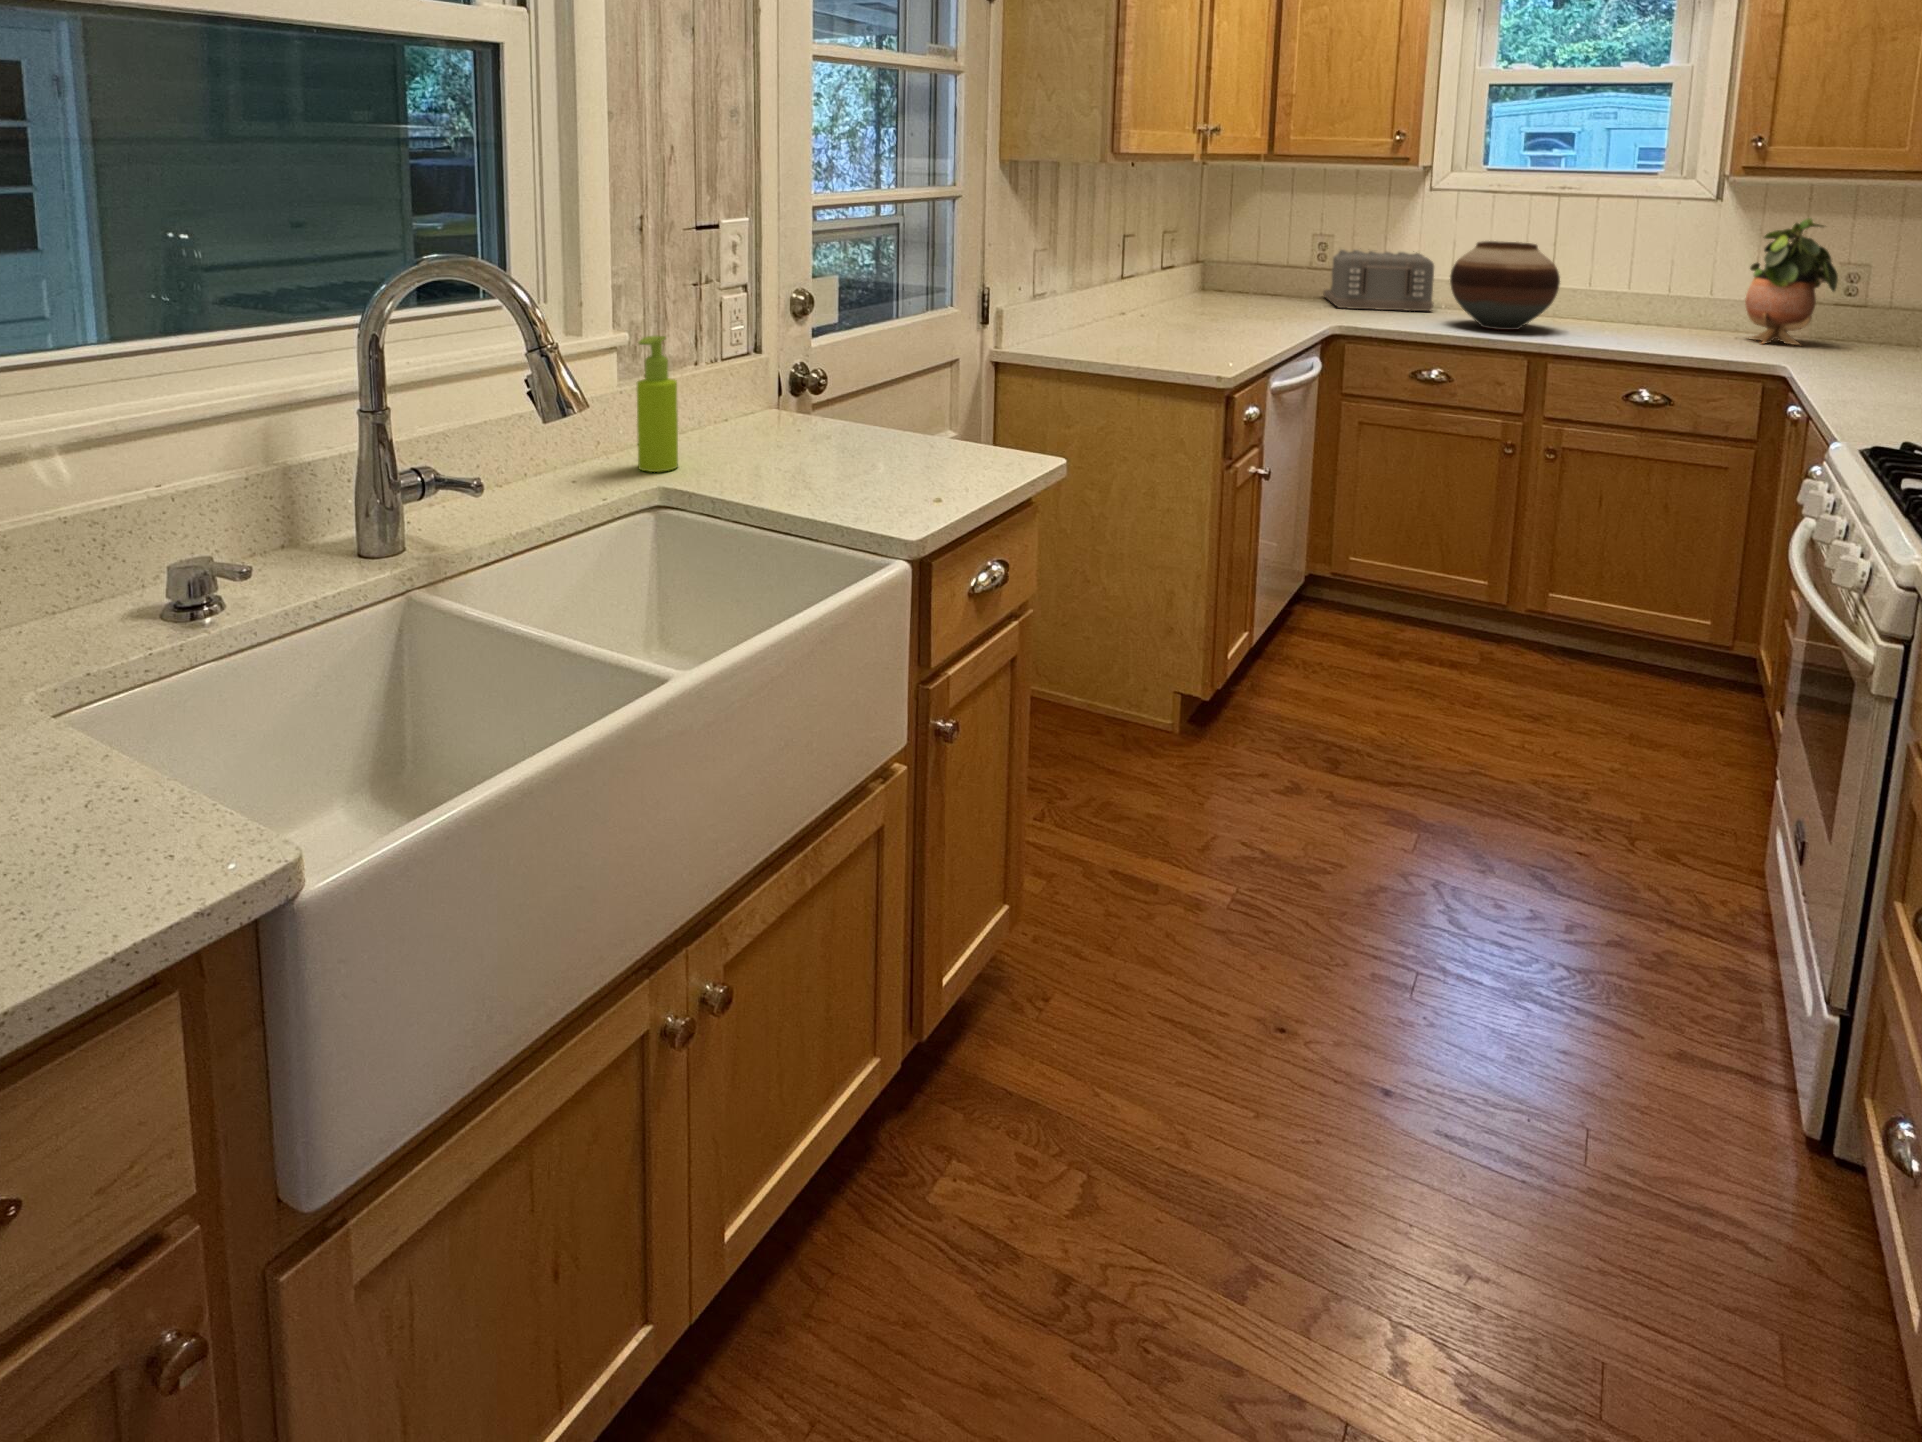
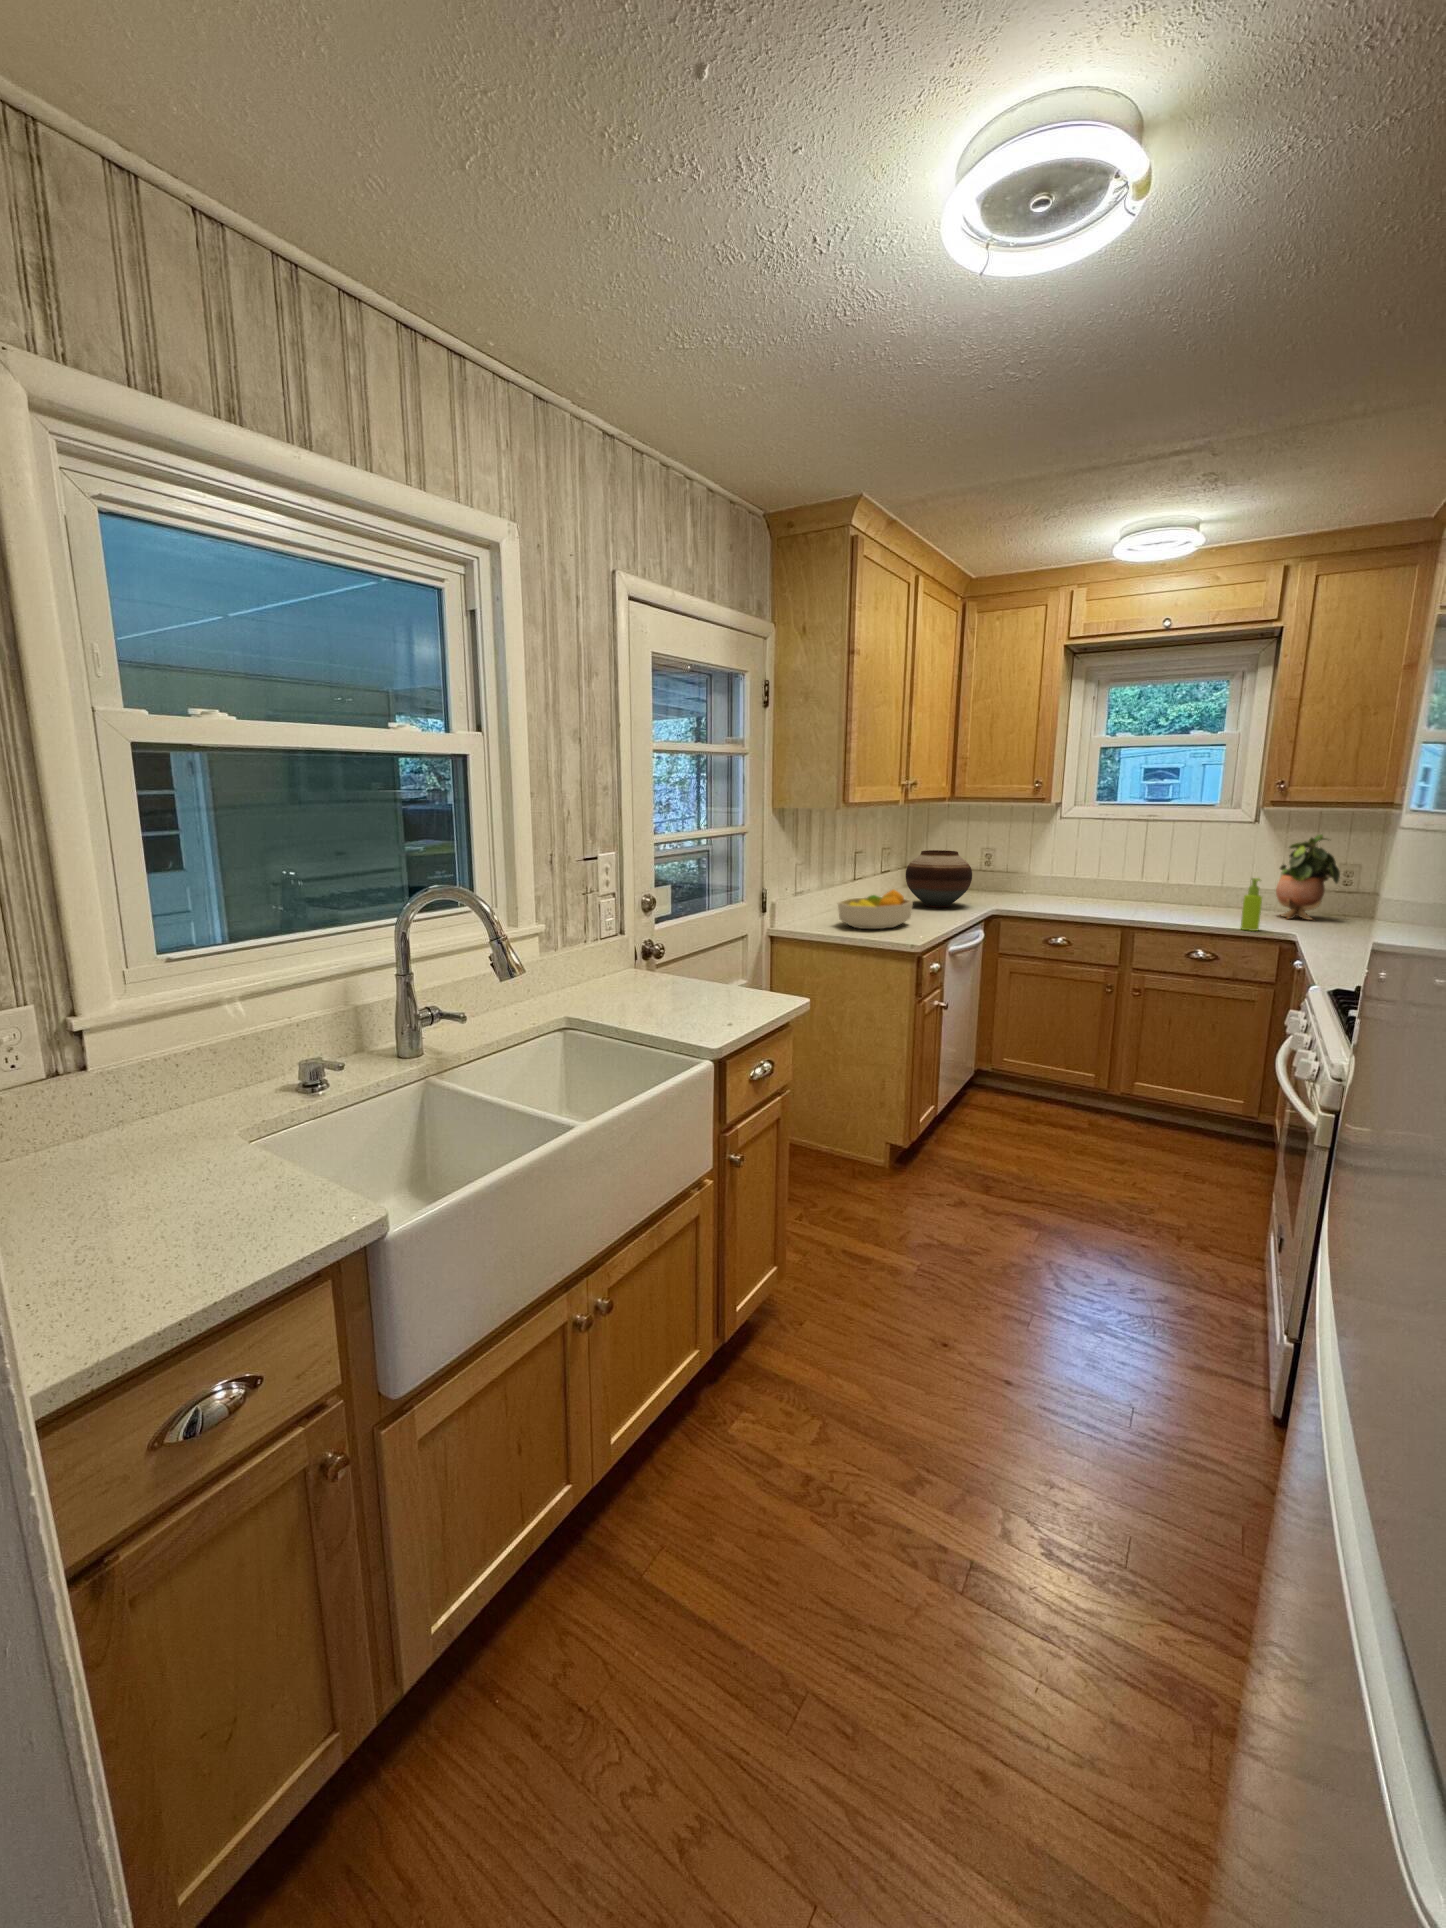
vase: present [1450,241,1560,330] -> present [906,850,972,907]
toaster: present [1323,250,1434,311] -> none [990,857,1064,899]
fruit bowl: none [1101,290,1217,351] -> present [838,890,913,929]
soap dispenser: present [637,336,678,472] -> present [1240,878,1262,931]

